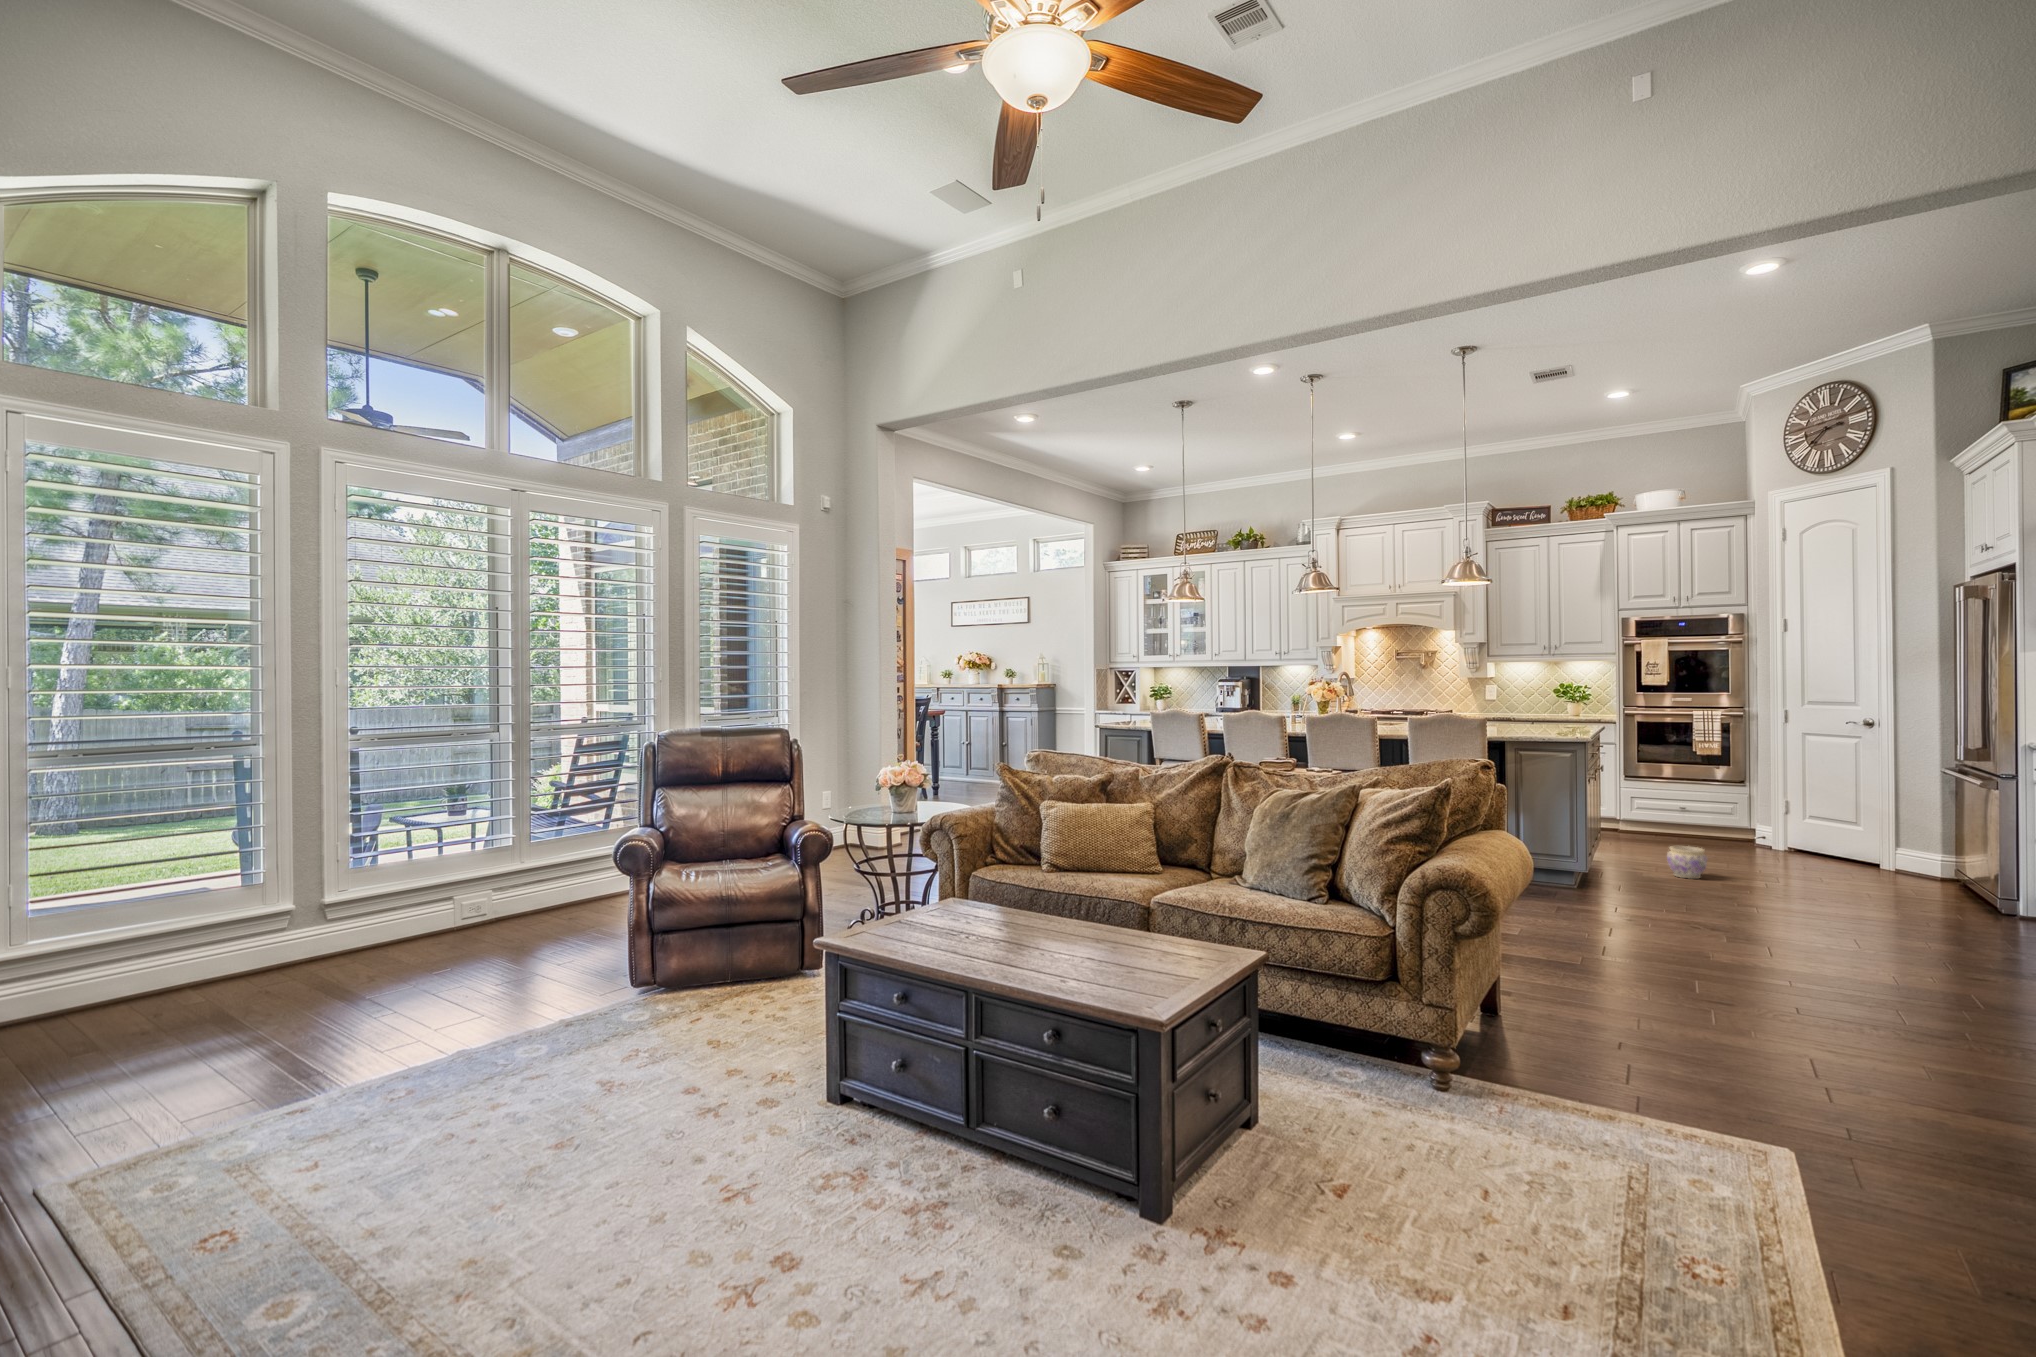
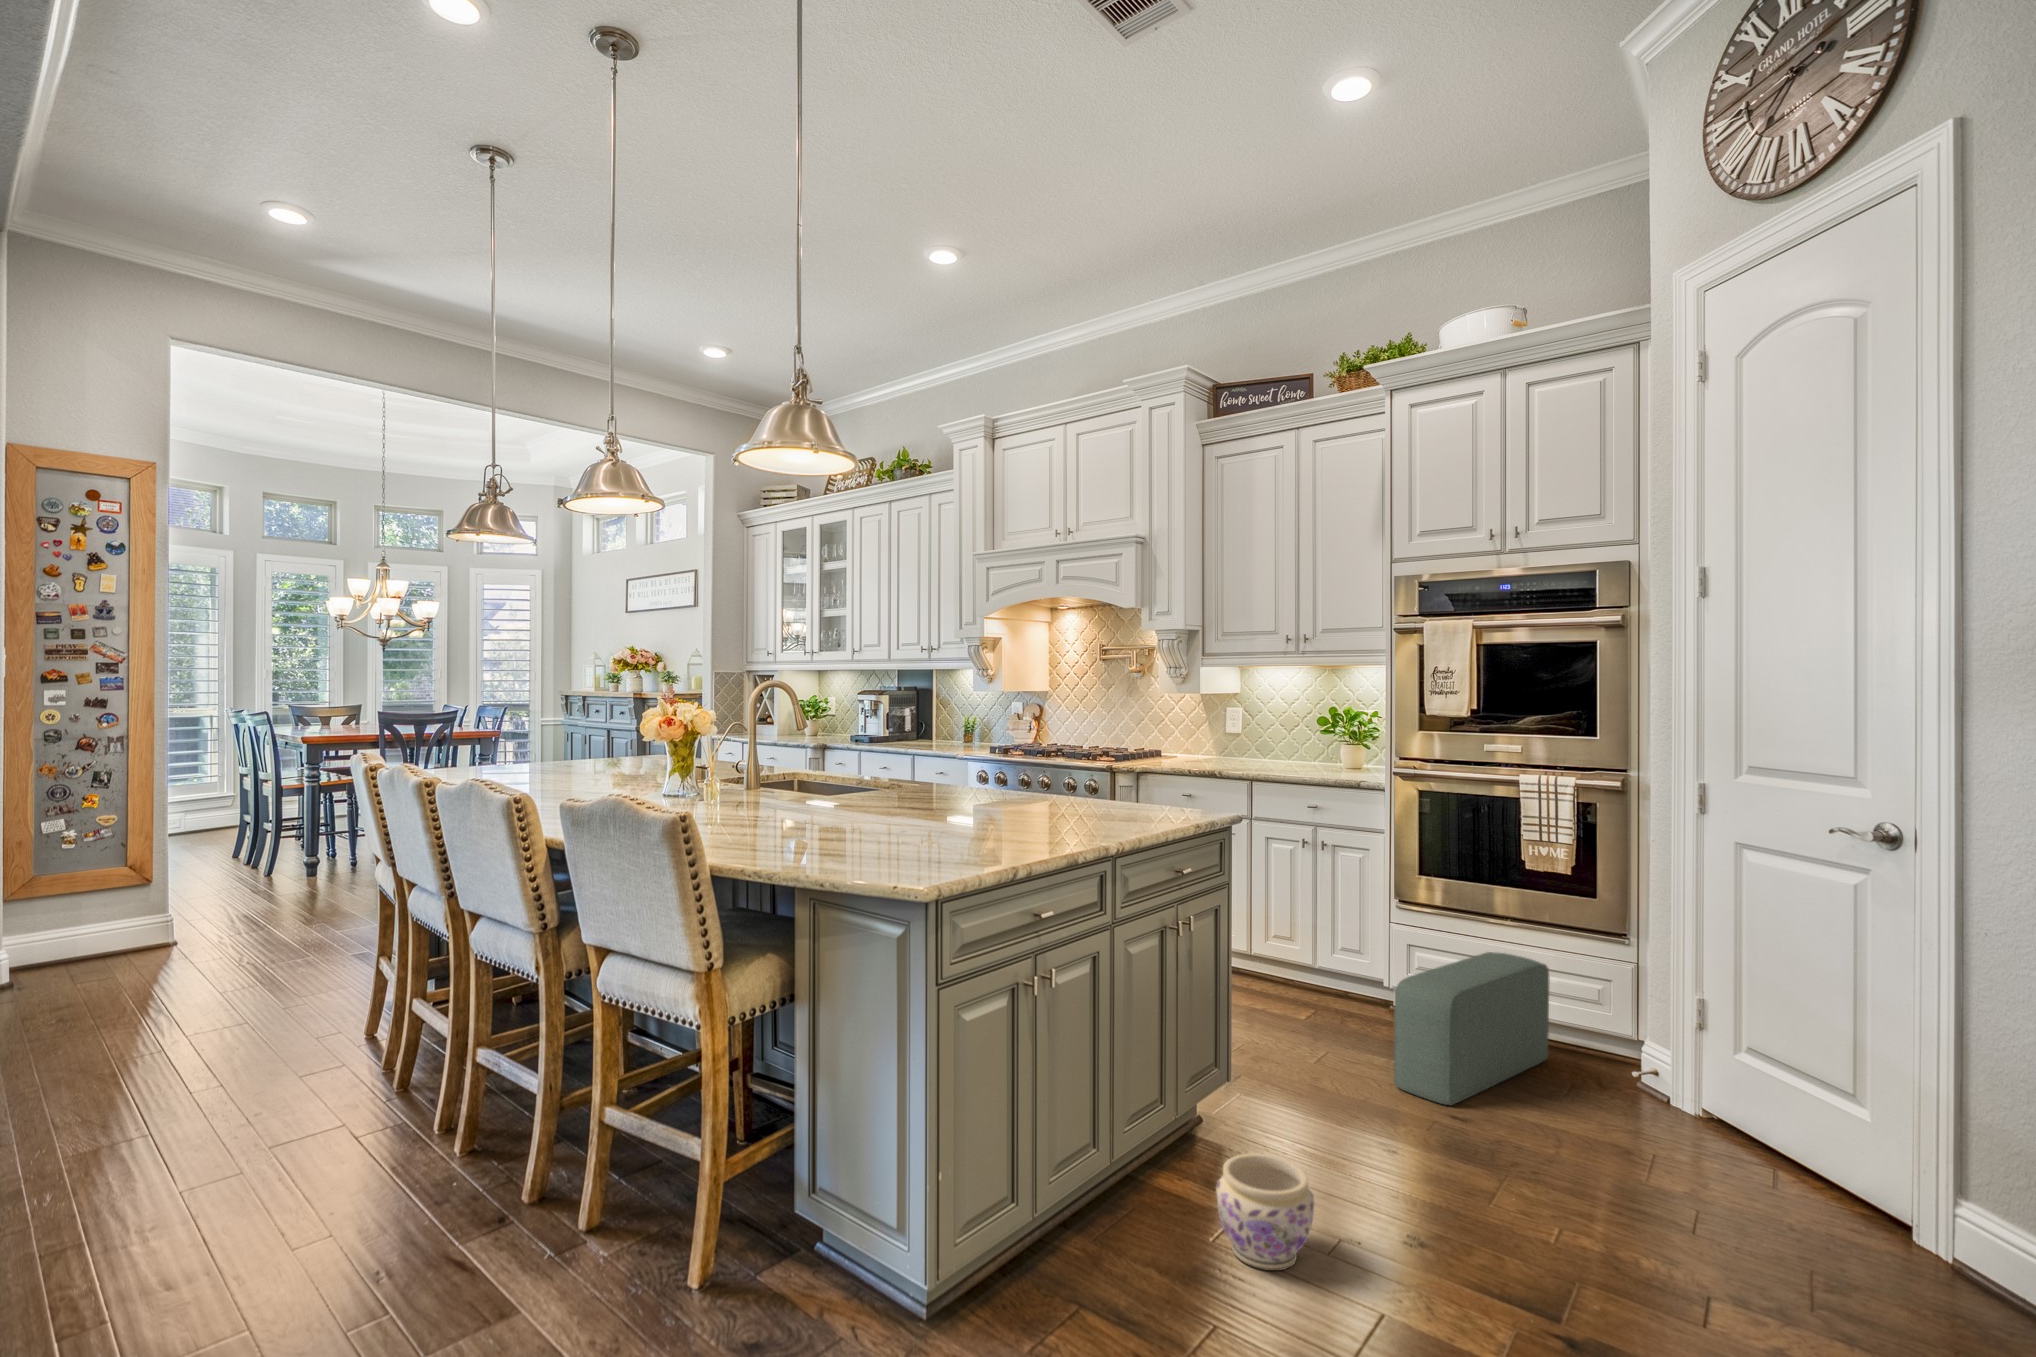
pouf: none [1665,793,1716,850] -> present [1394,952,1550,1105]

